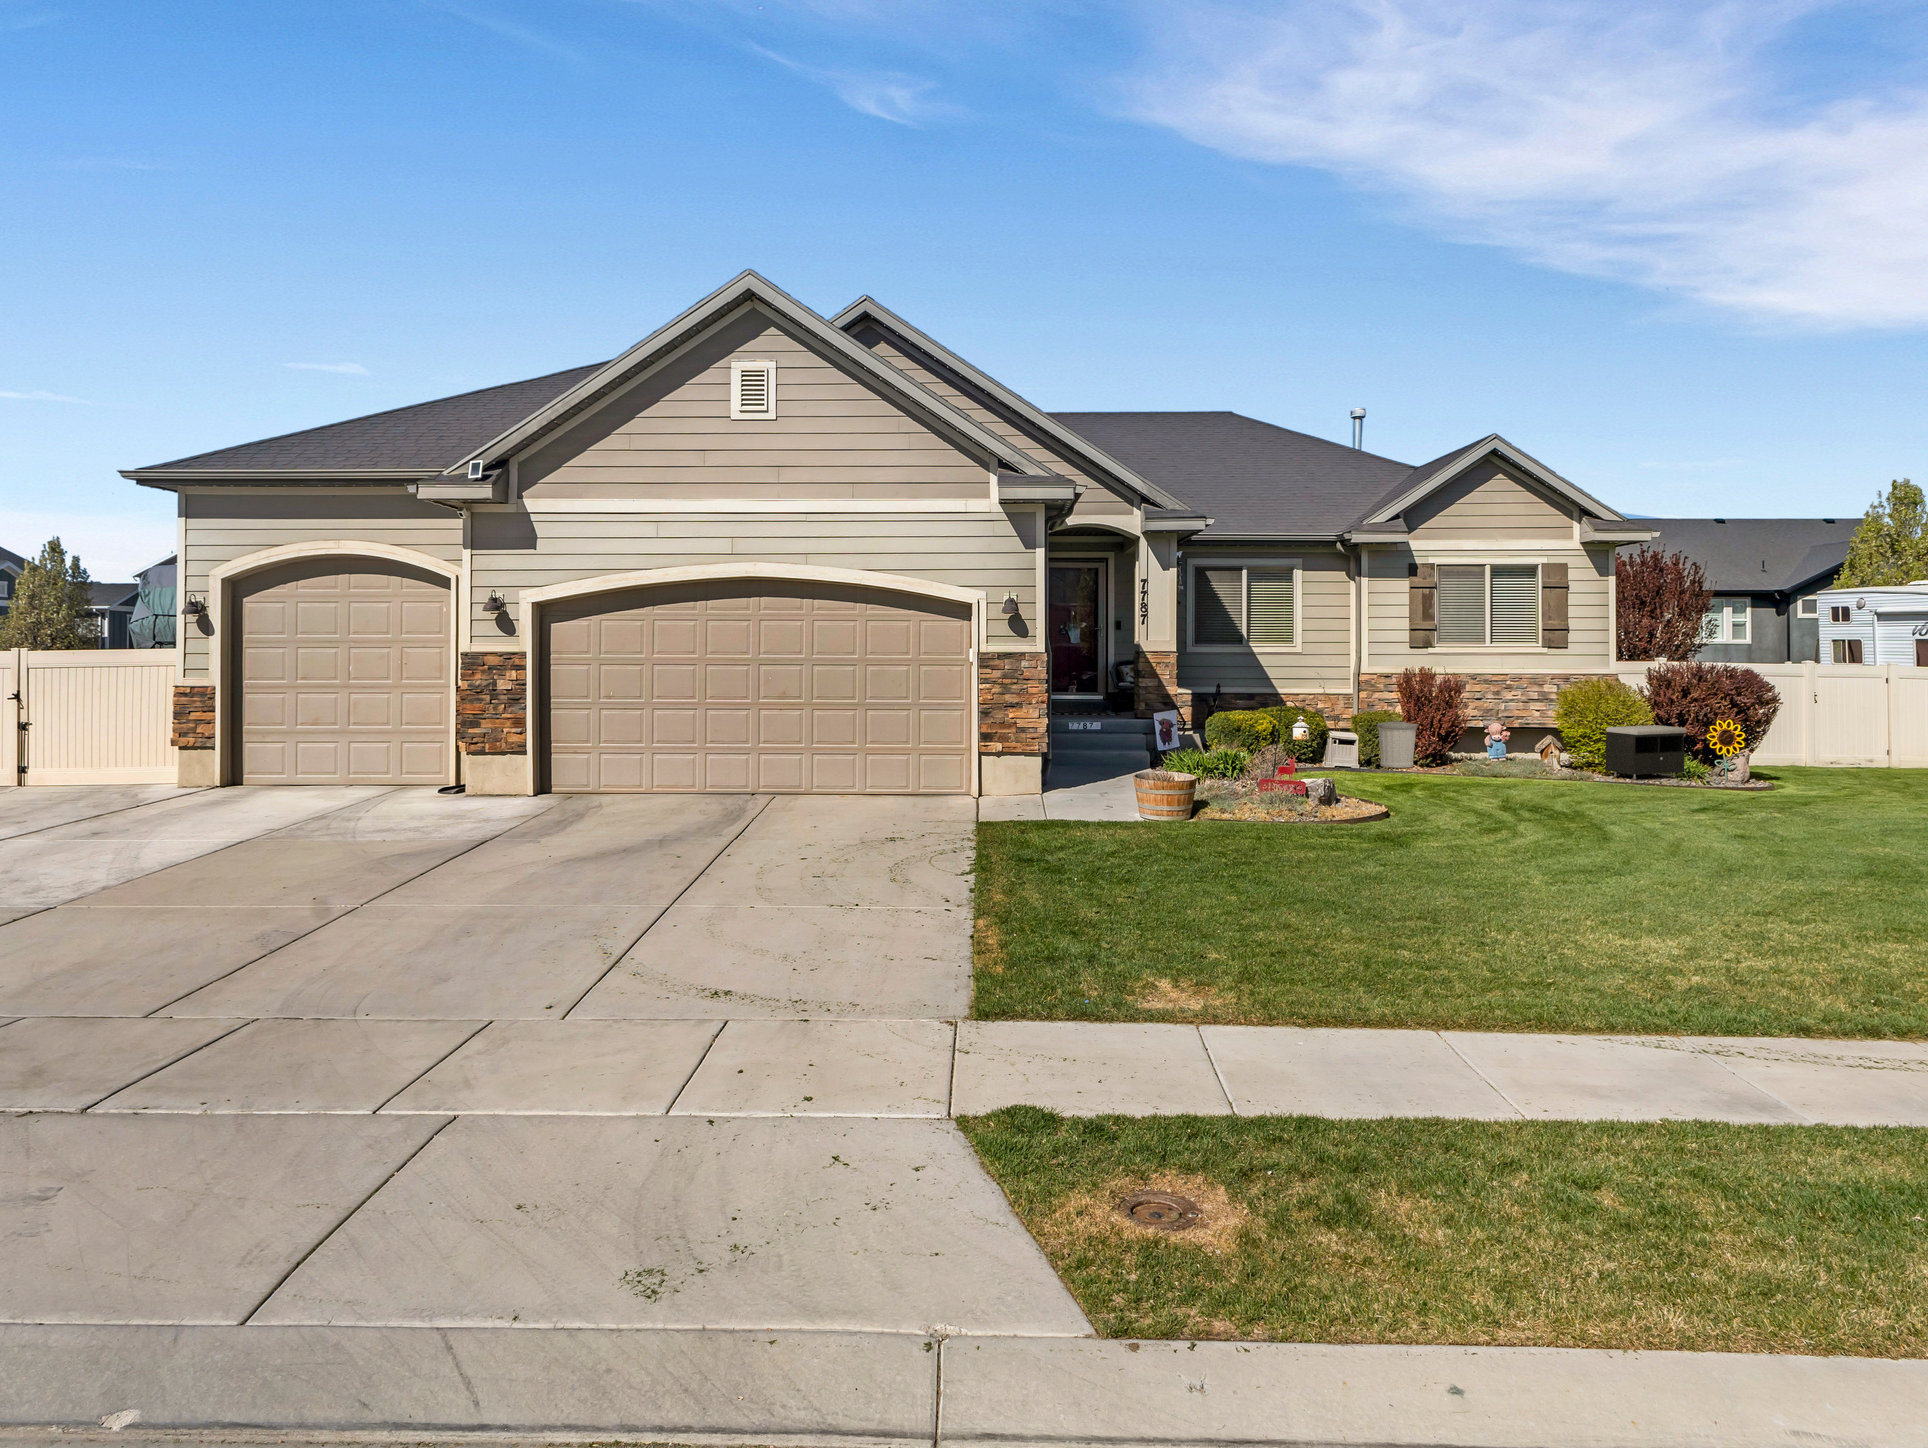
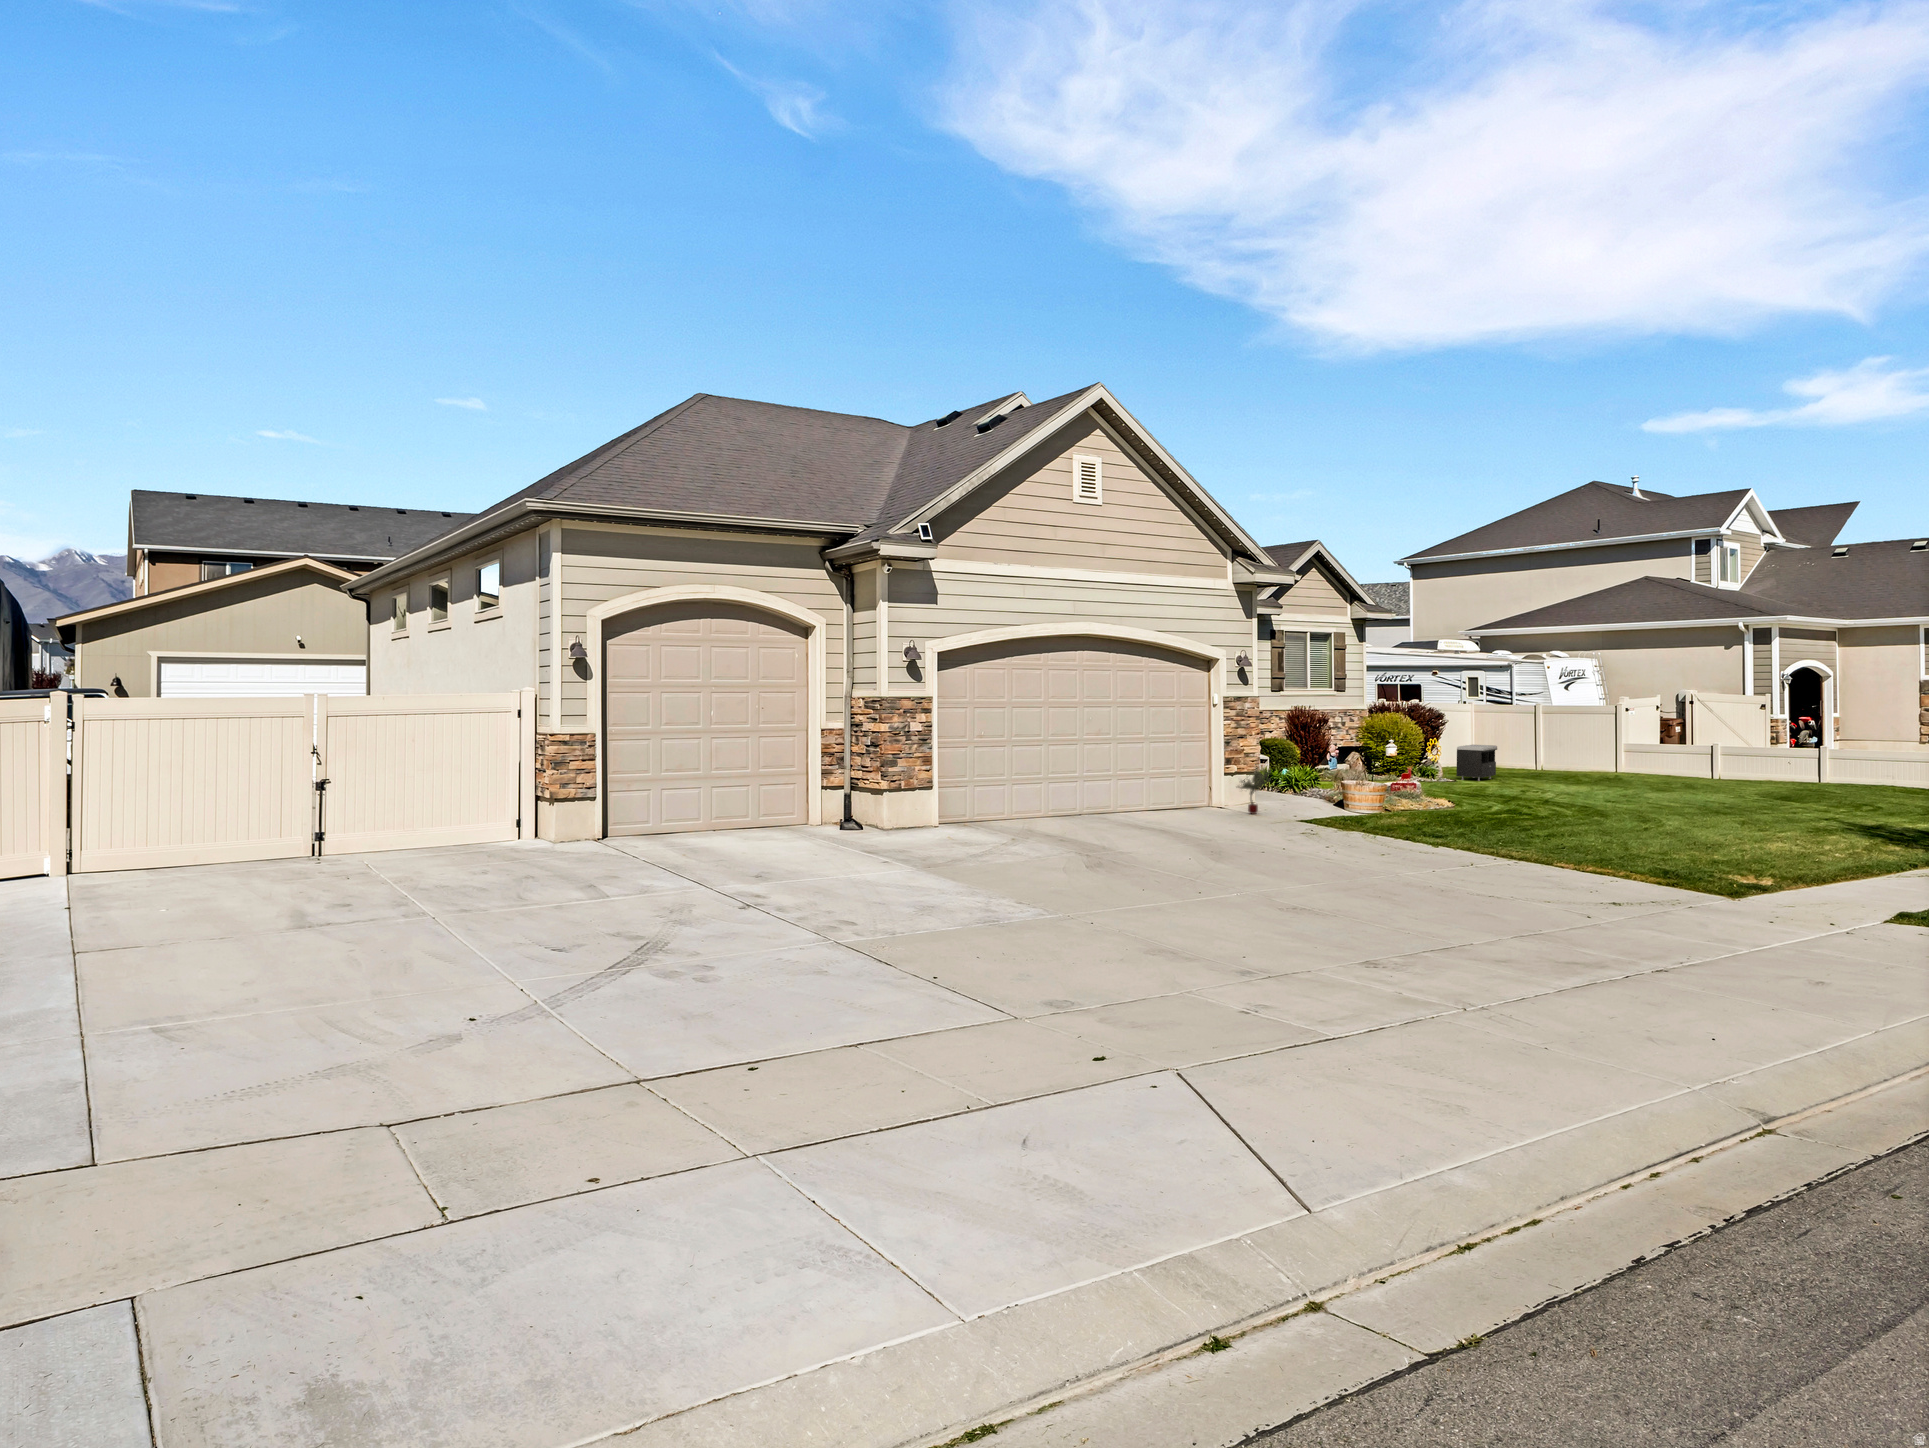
trash can: present [1377,720,1418,768] -> none [1311,745,1341,780]
potted tree: none [976,740,1031,808] -> present [1238,764,1271,814]

